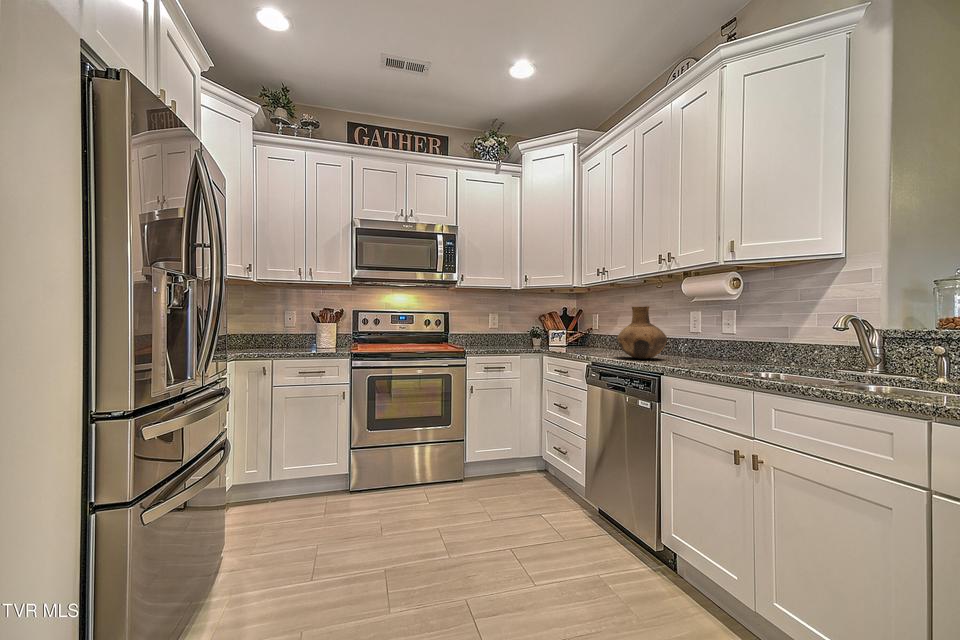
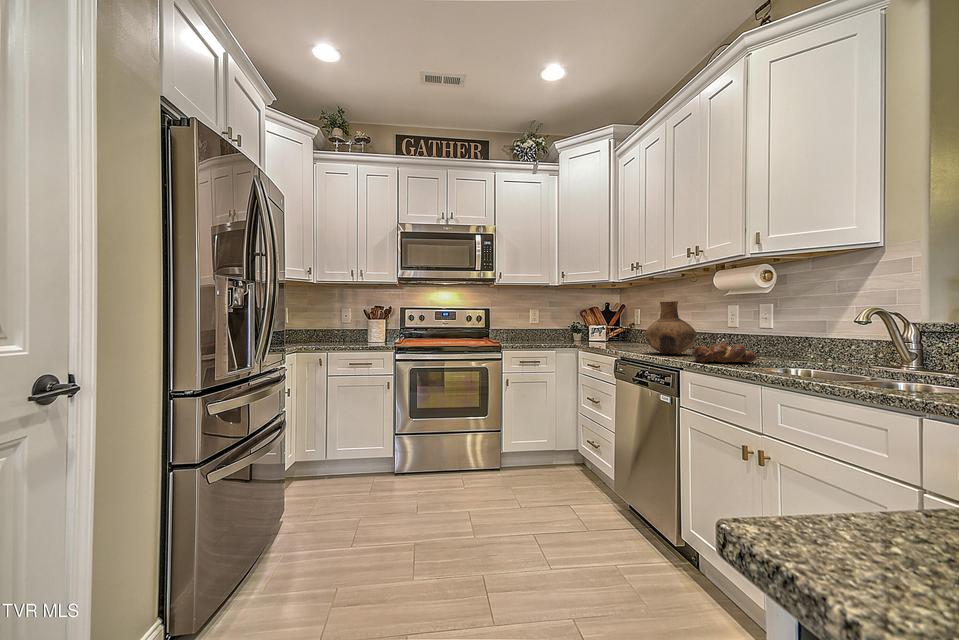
bread loaf: none [671,347,732,367] -> present [692,343,757,363]

